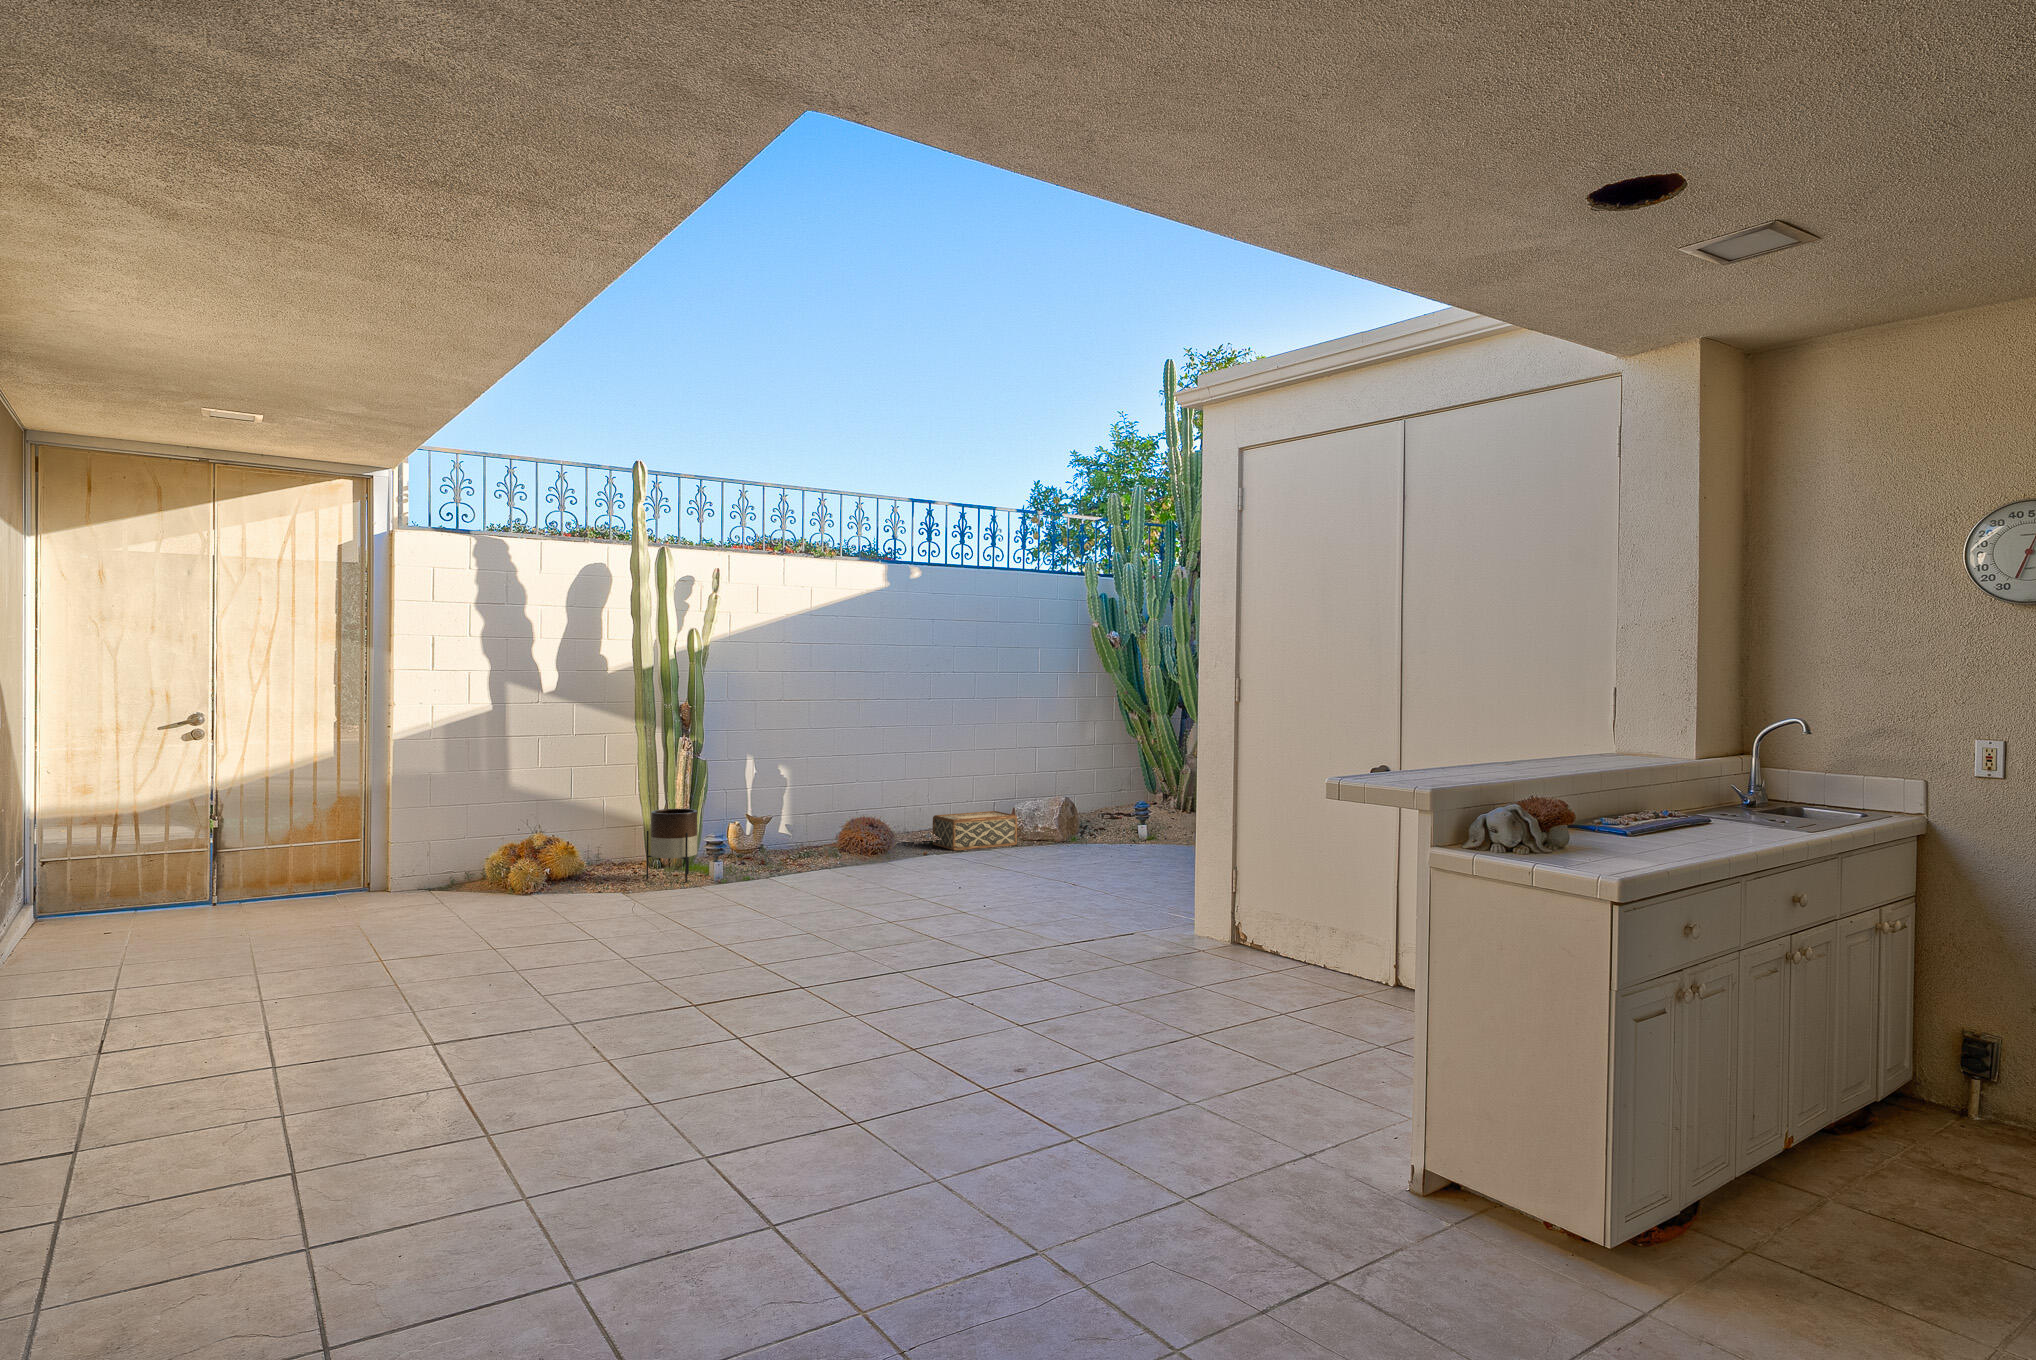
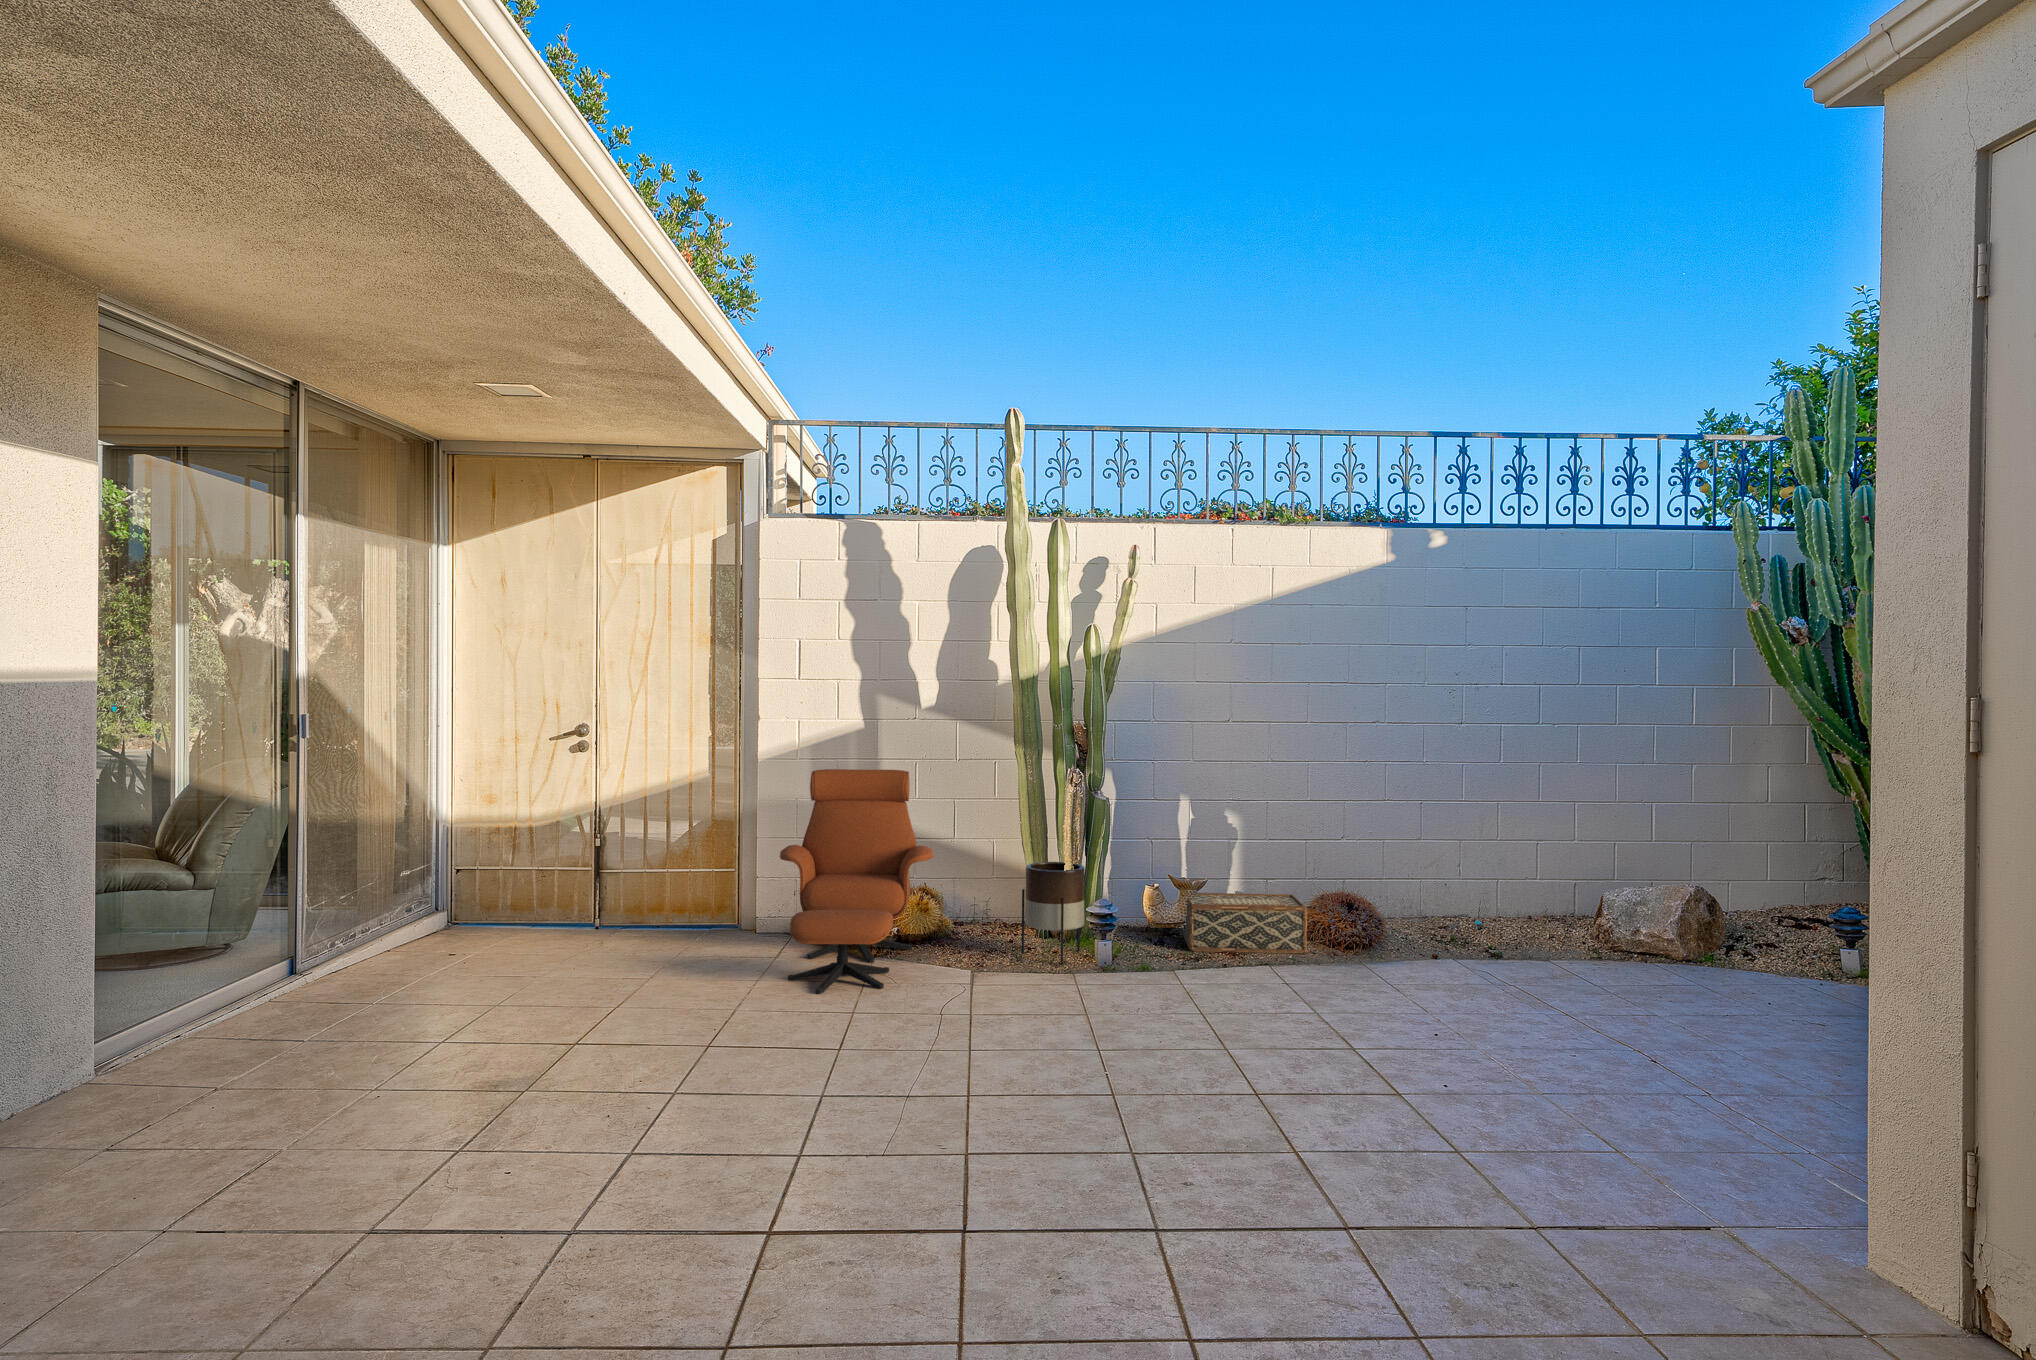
lounge chair: none [437,744,573,916] -> present [780,769,934,994]
woven basket: present [933,811,1017,850] -> present [1183,893,1307,953]

